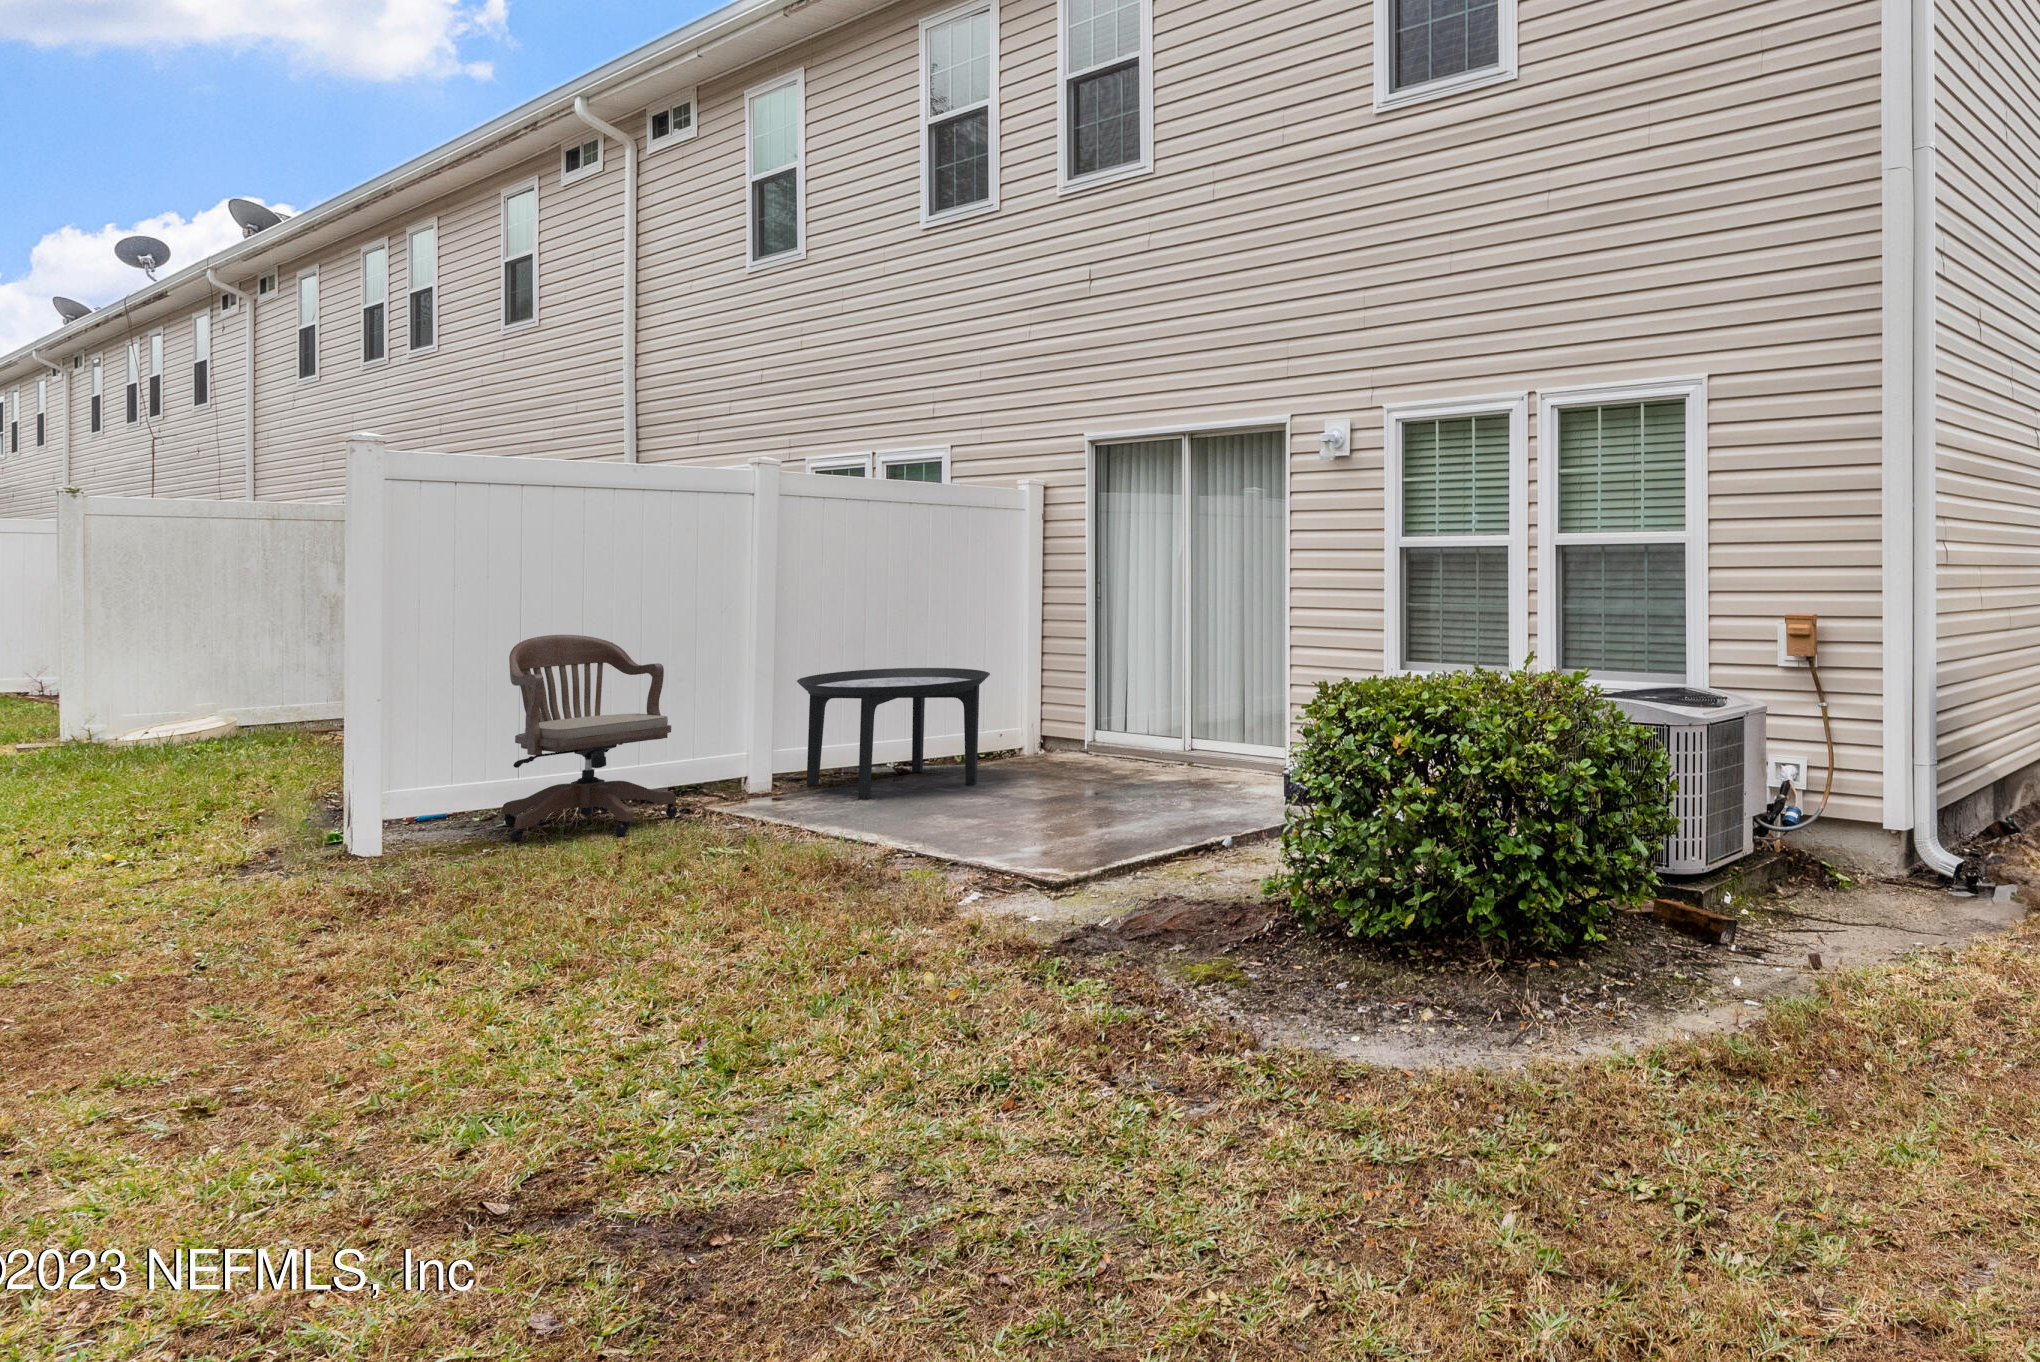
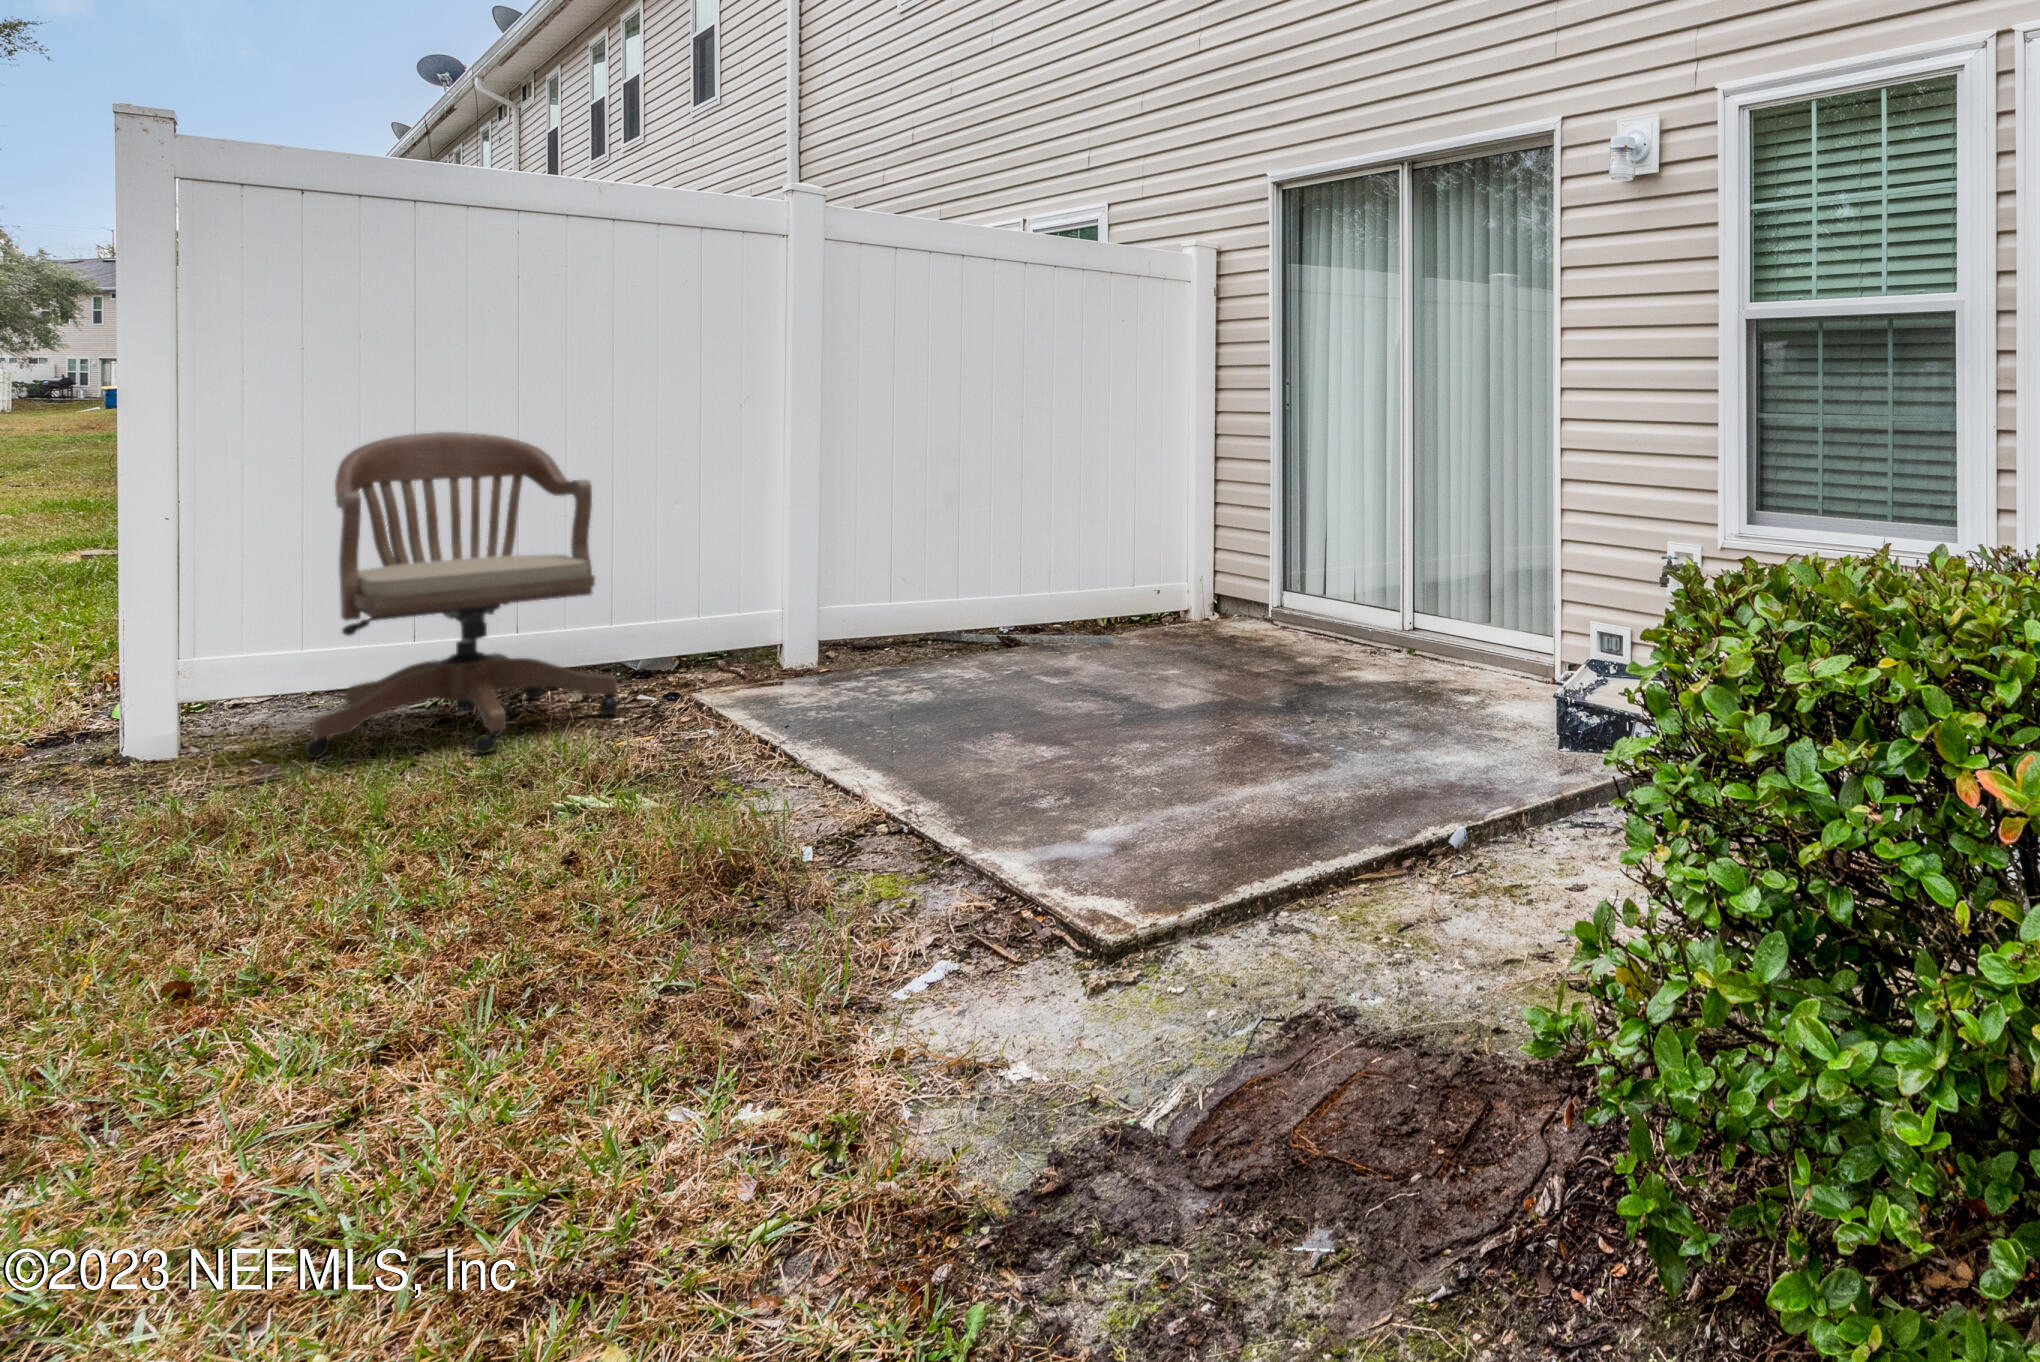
round table: present [797,668,990,800] -> none [836,496,1121,691]

